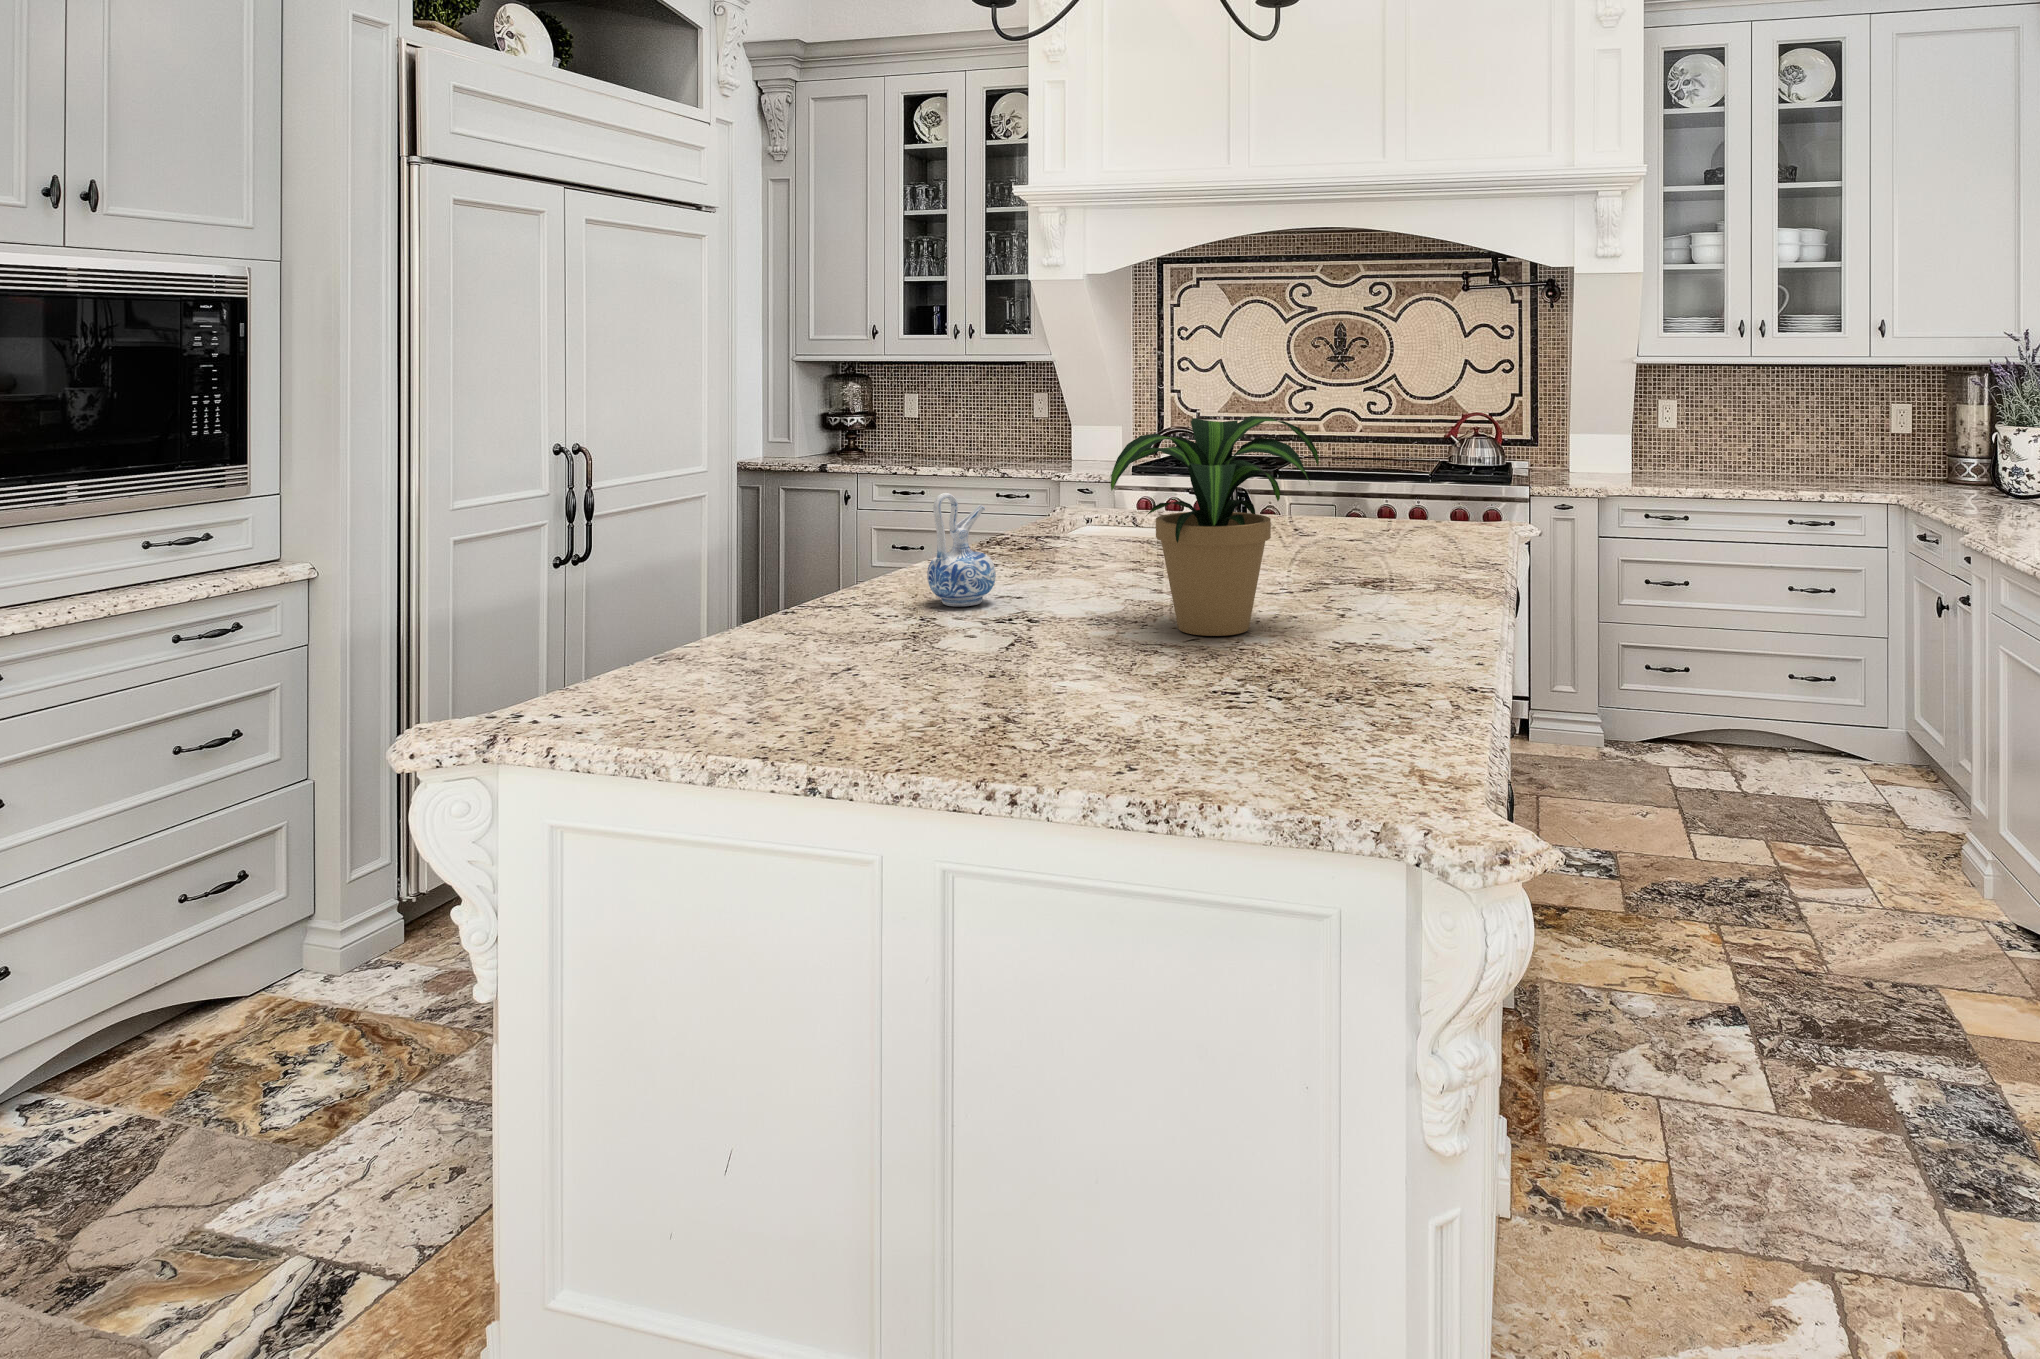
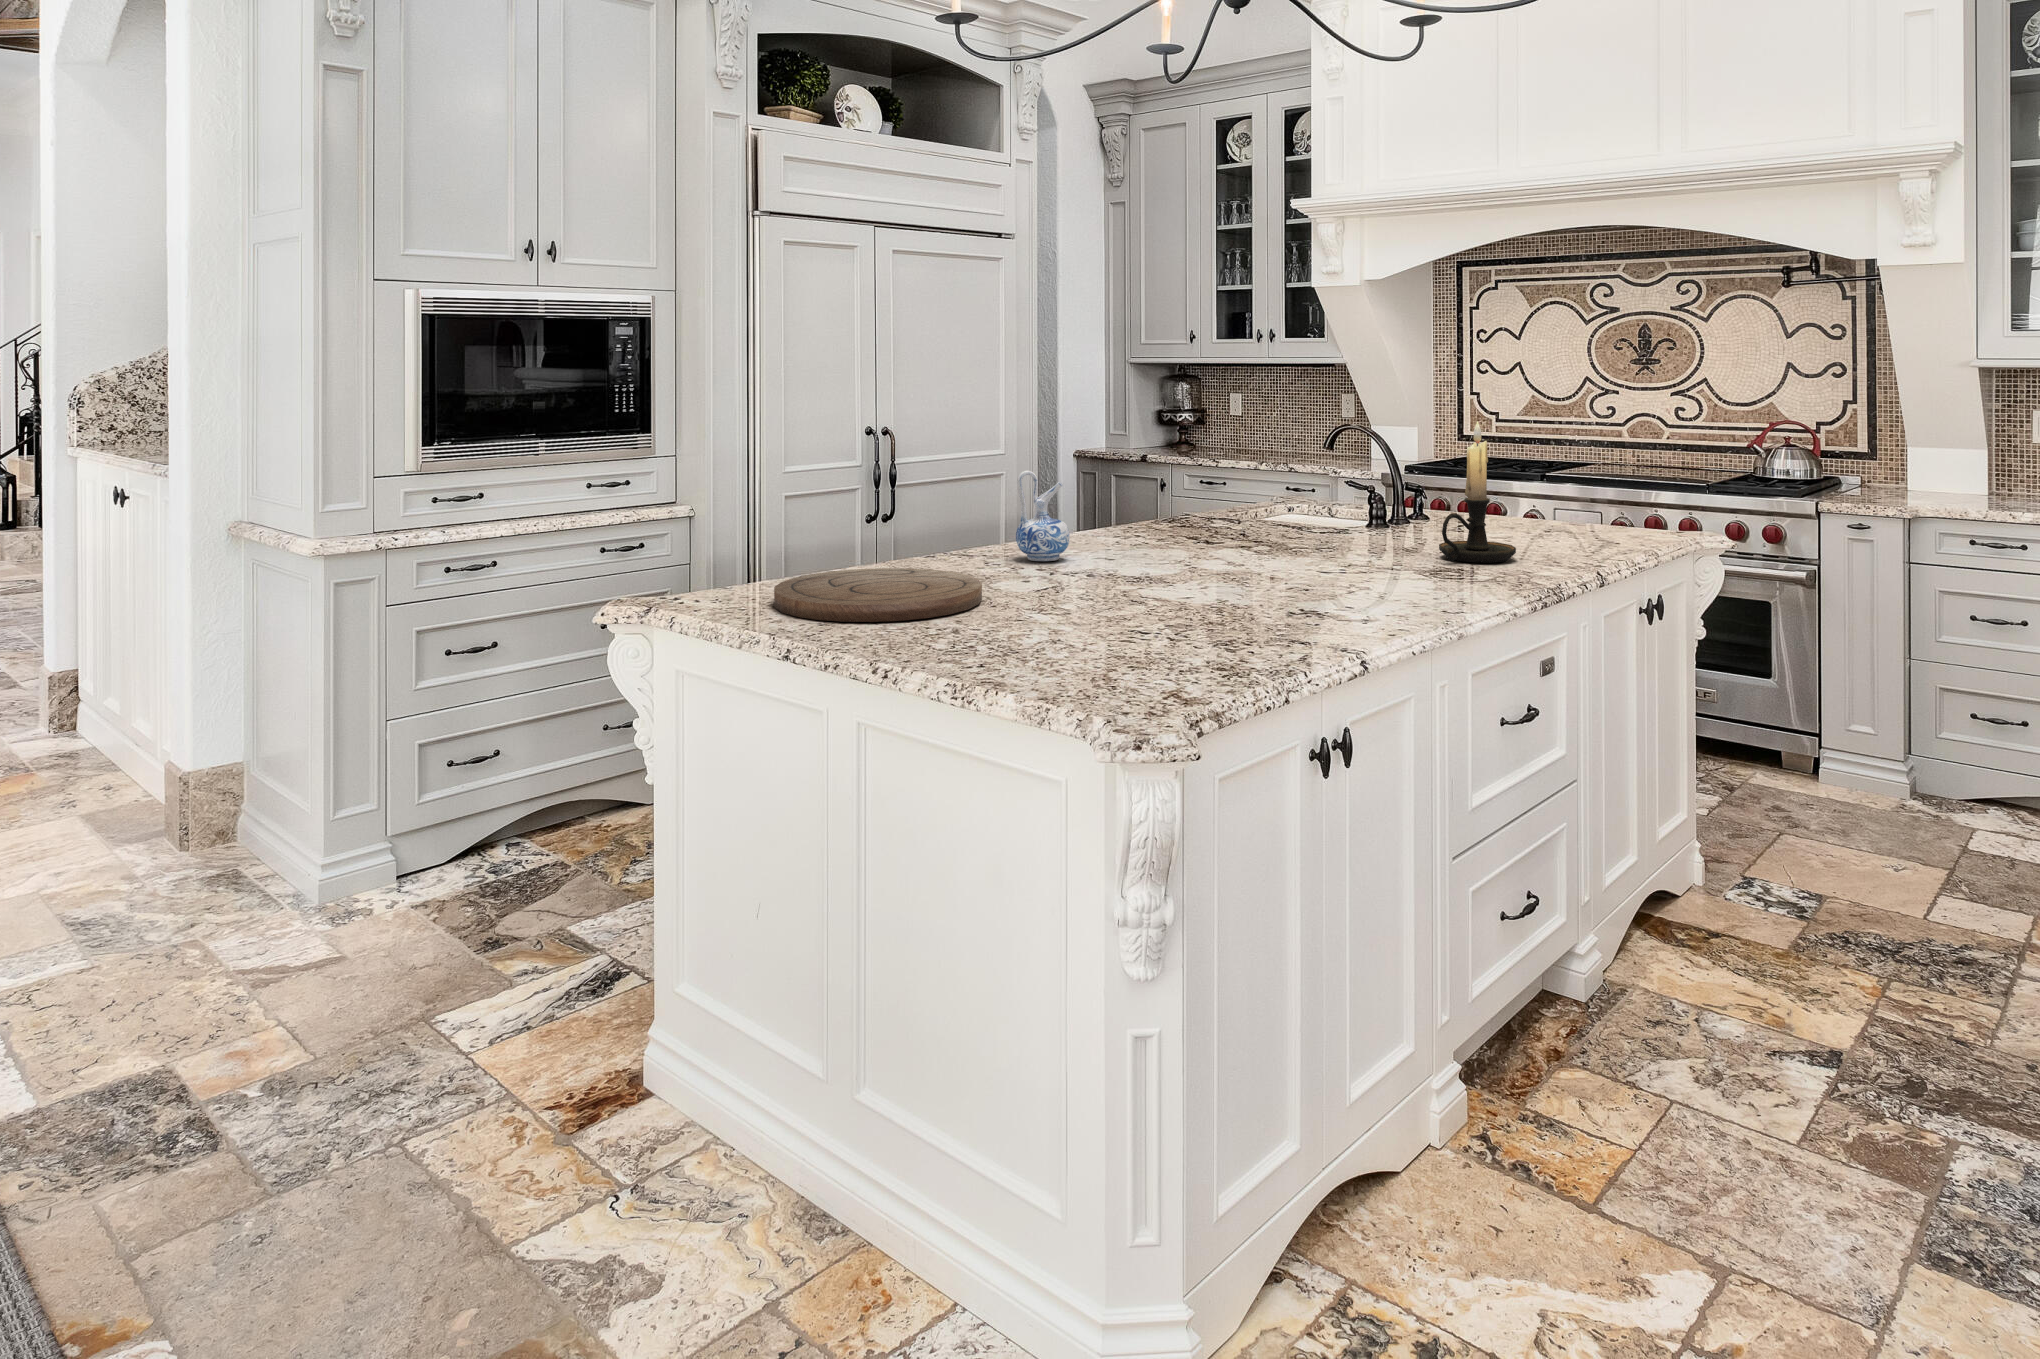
potted plant: present [1111,416,1319,636] -> none [1101,416,1293,595]
candle holder: none [1362,416,1440,568] -> present [1439,421,1516,563]
cutting board: none [699,634,996,731] -> present [774,568,982,622]

